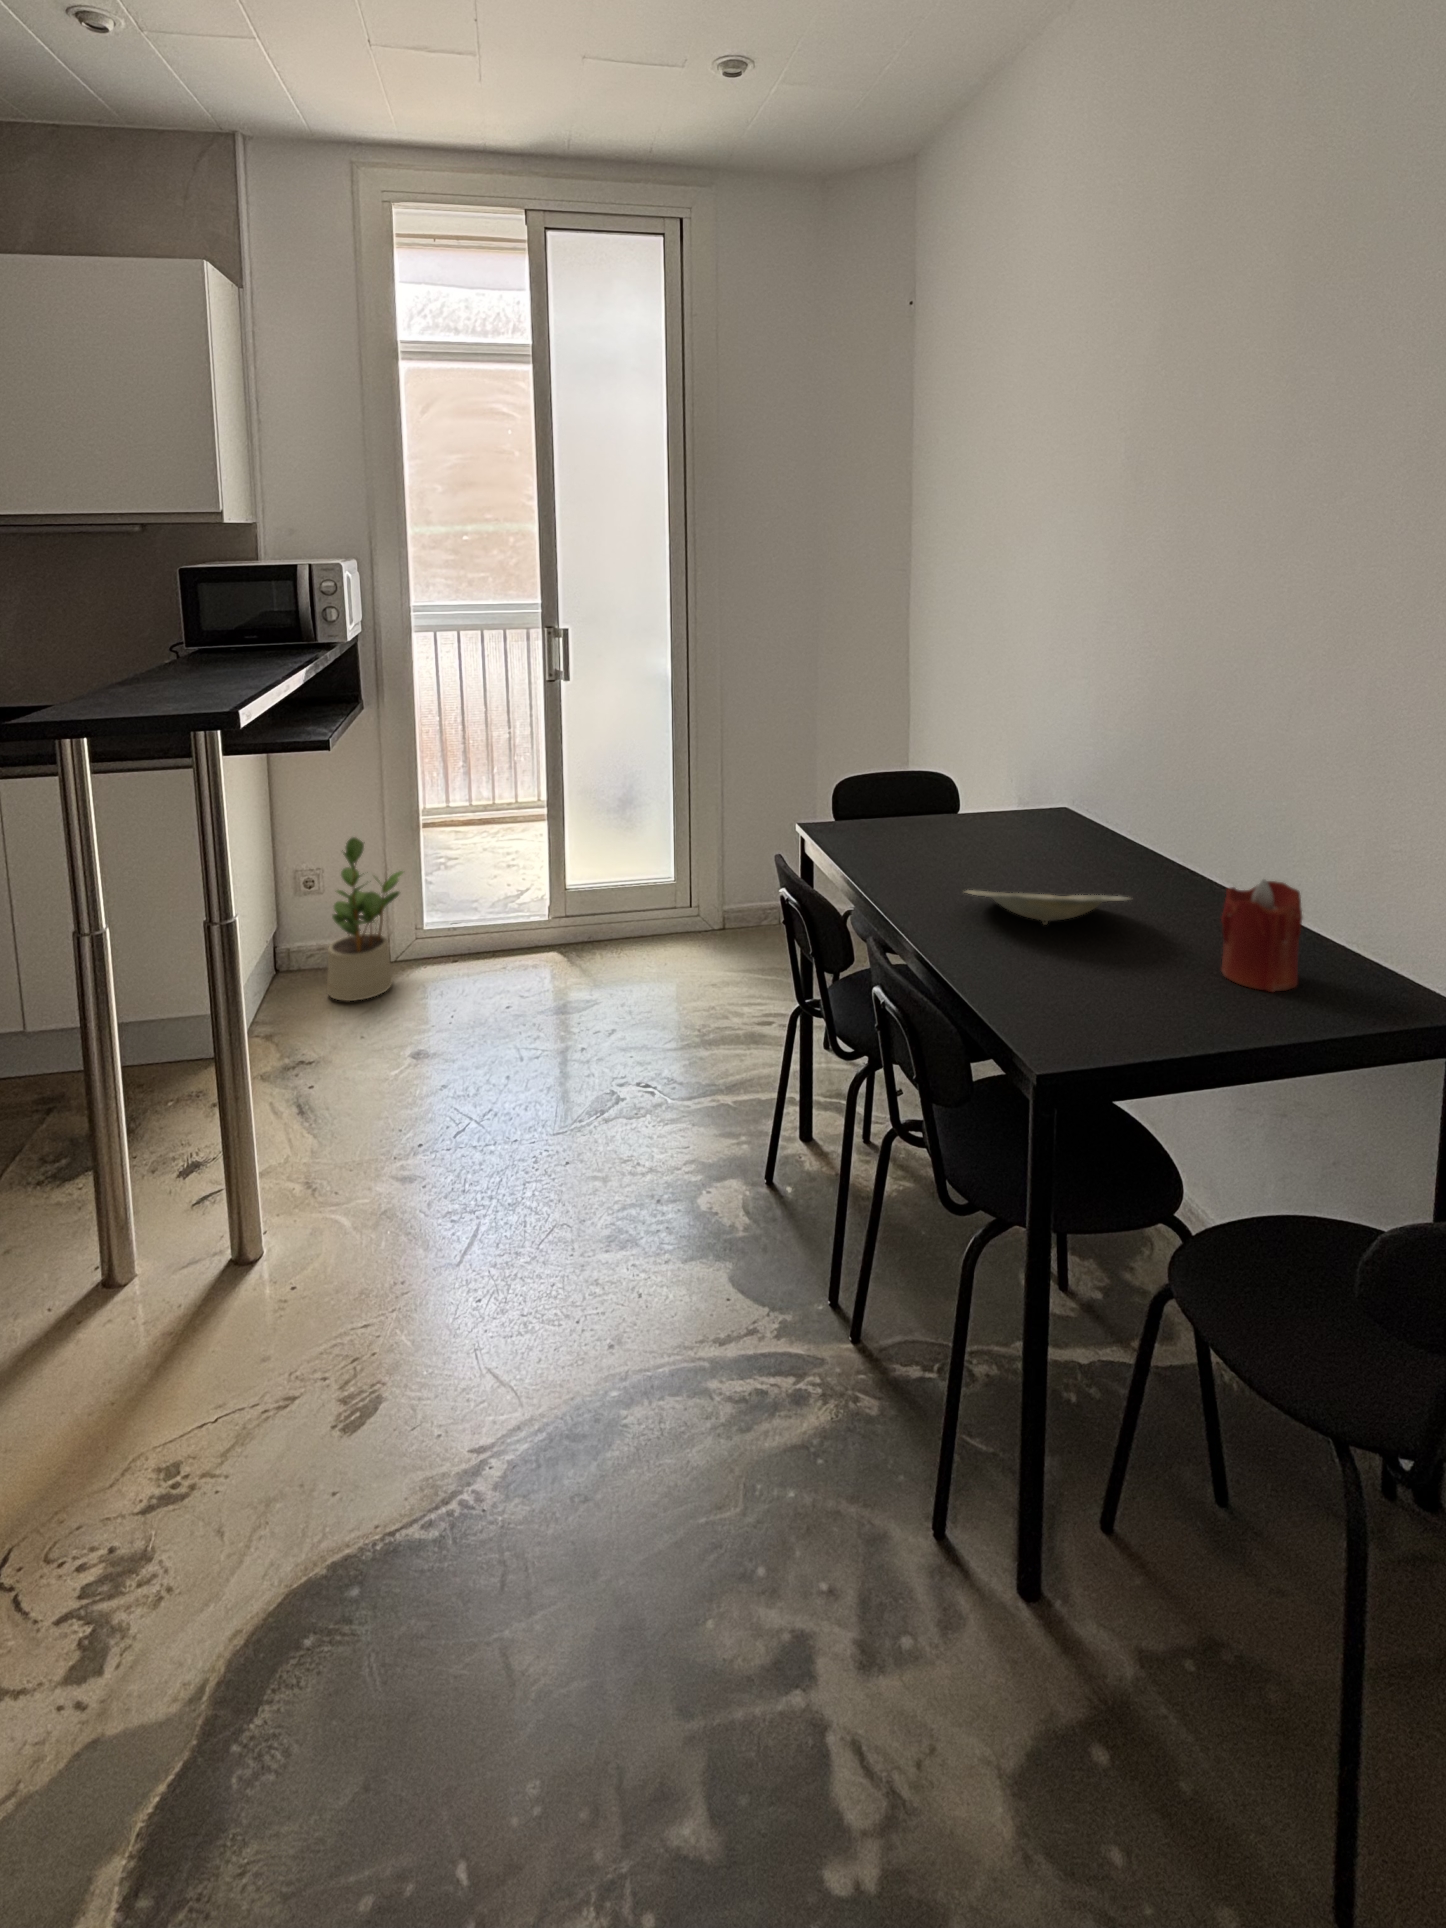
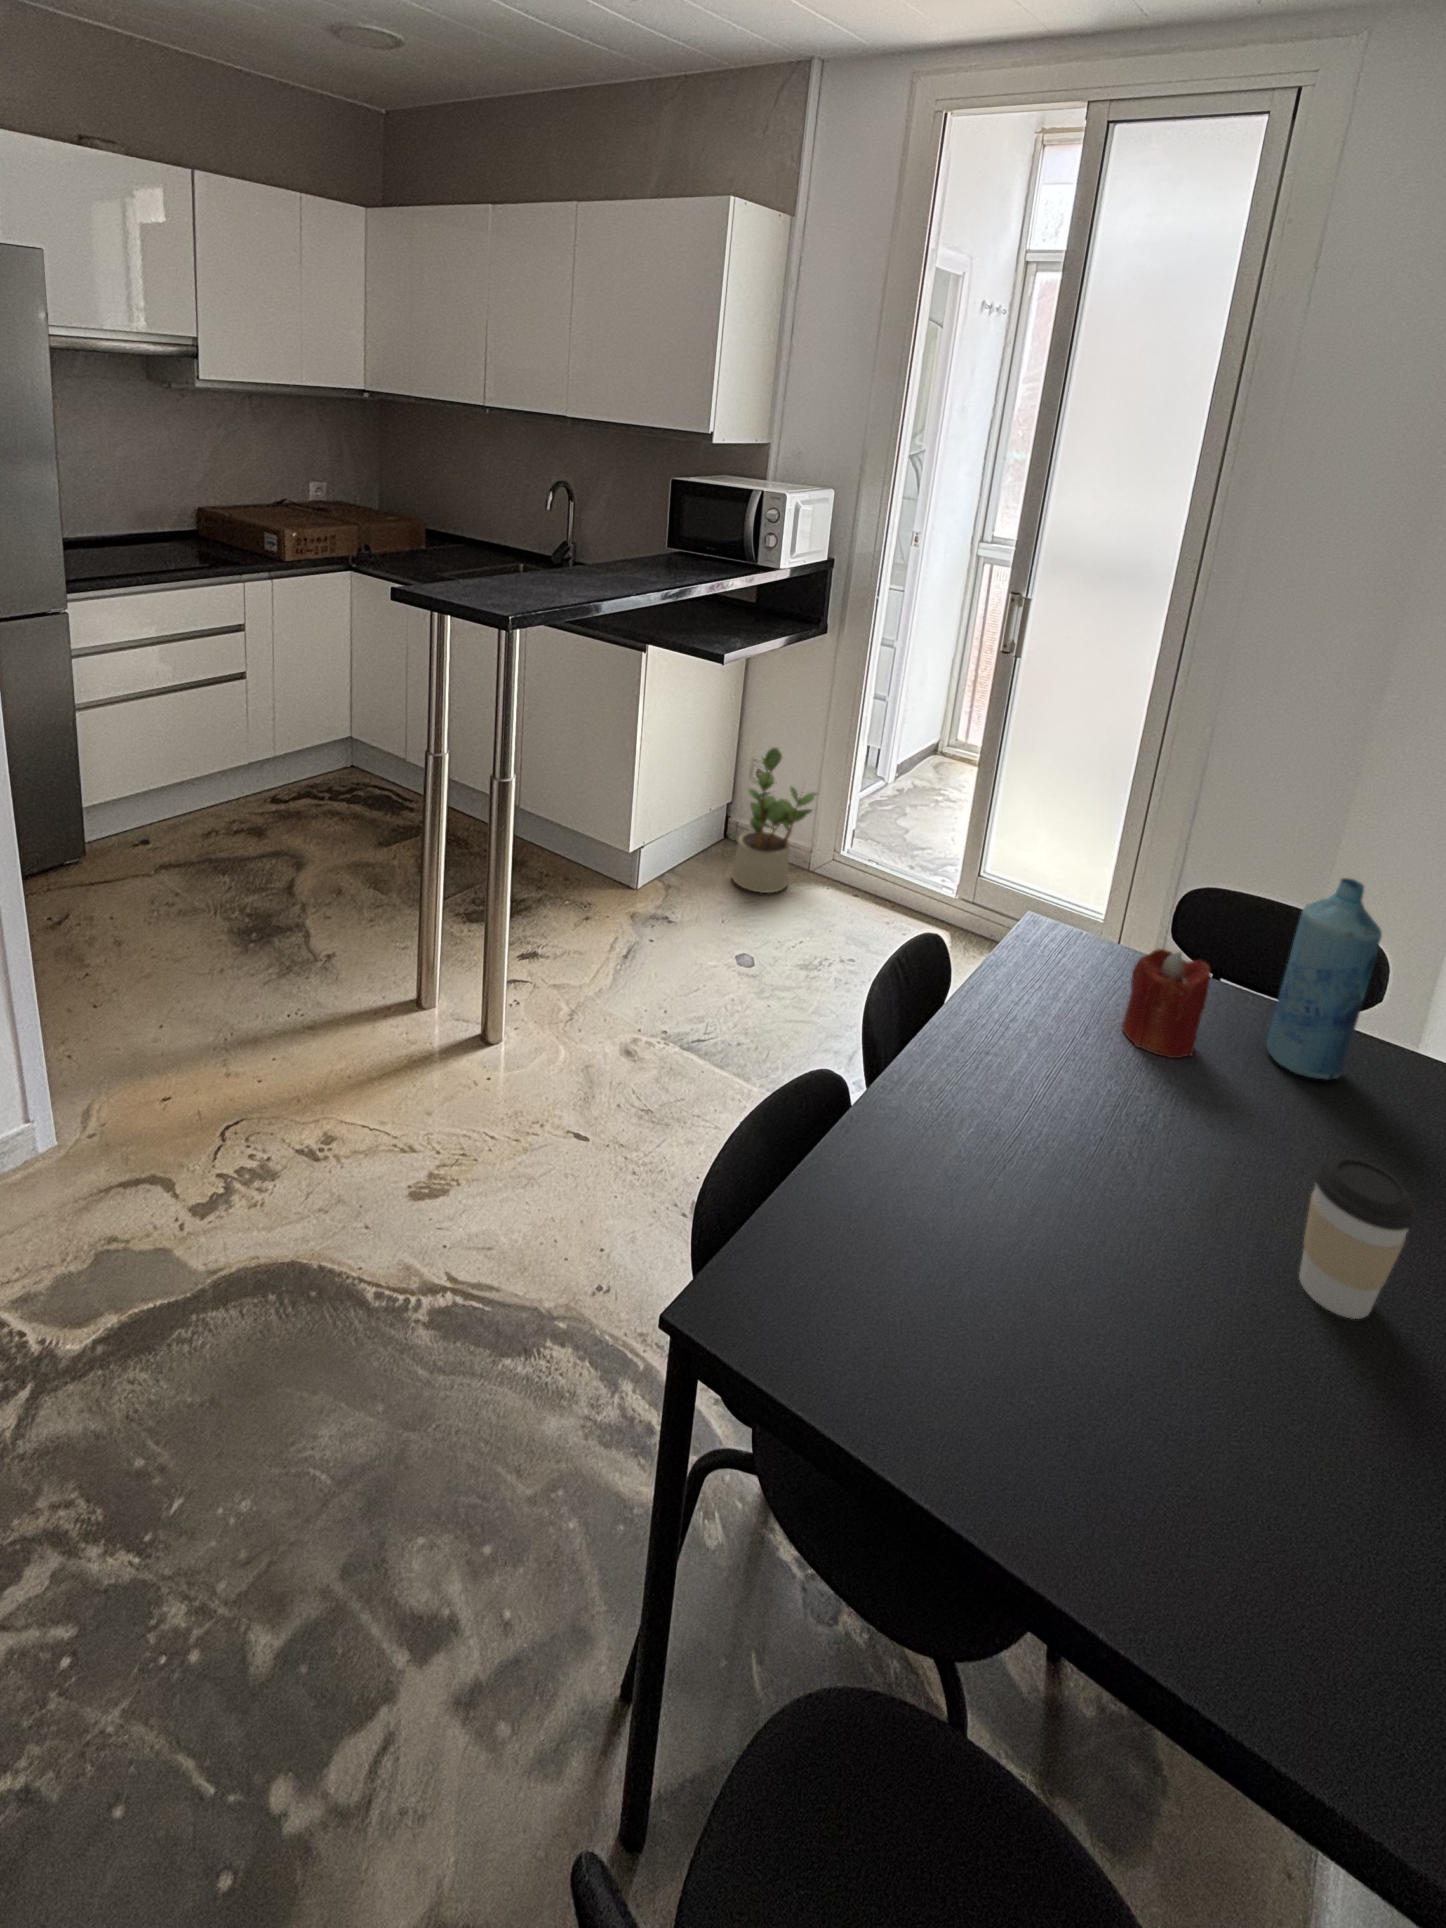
bottle: none [981,704,1027,838] -> present [1267,878,1382,1080]
coffee cup: none [1138,815,1192,903] -> present [1299,1157,1415,1319]
candle: present [1221,879,1302,992] -> present [1122,949,1210,1058]
plate: present [966,890,1130,924] -> none [951,1091,1187,1250]

